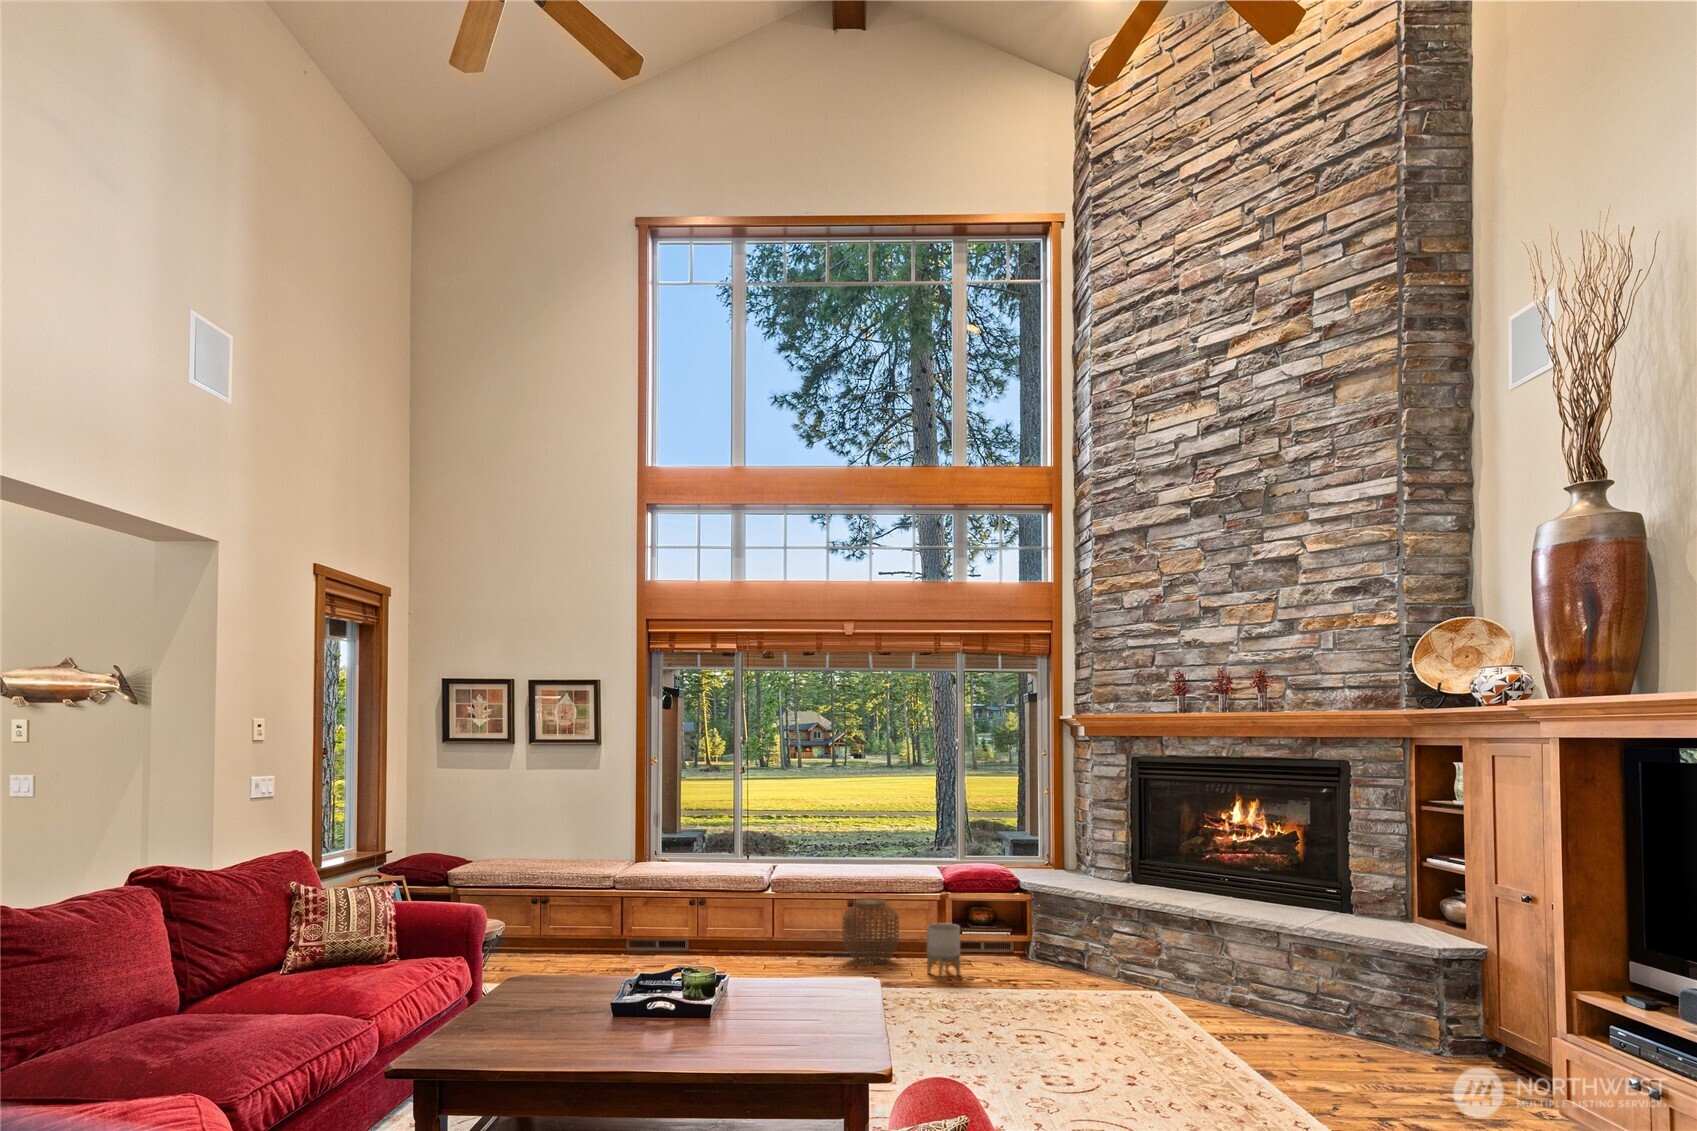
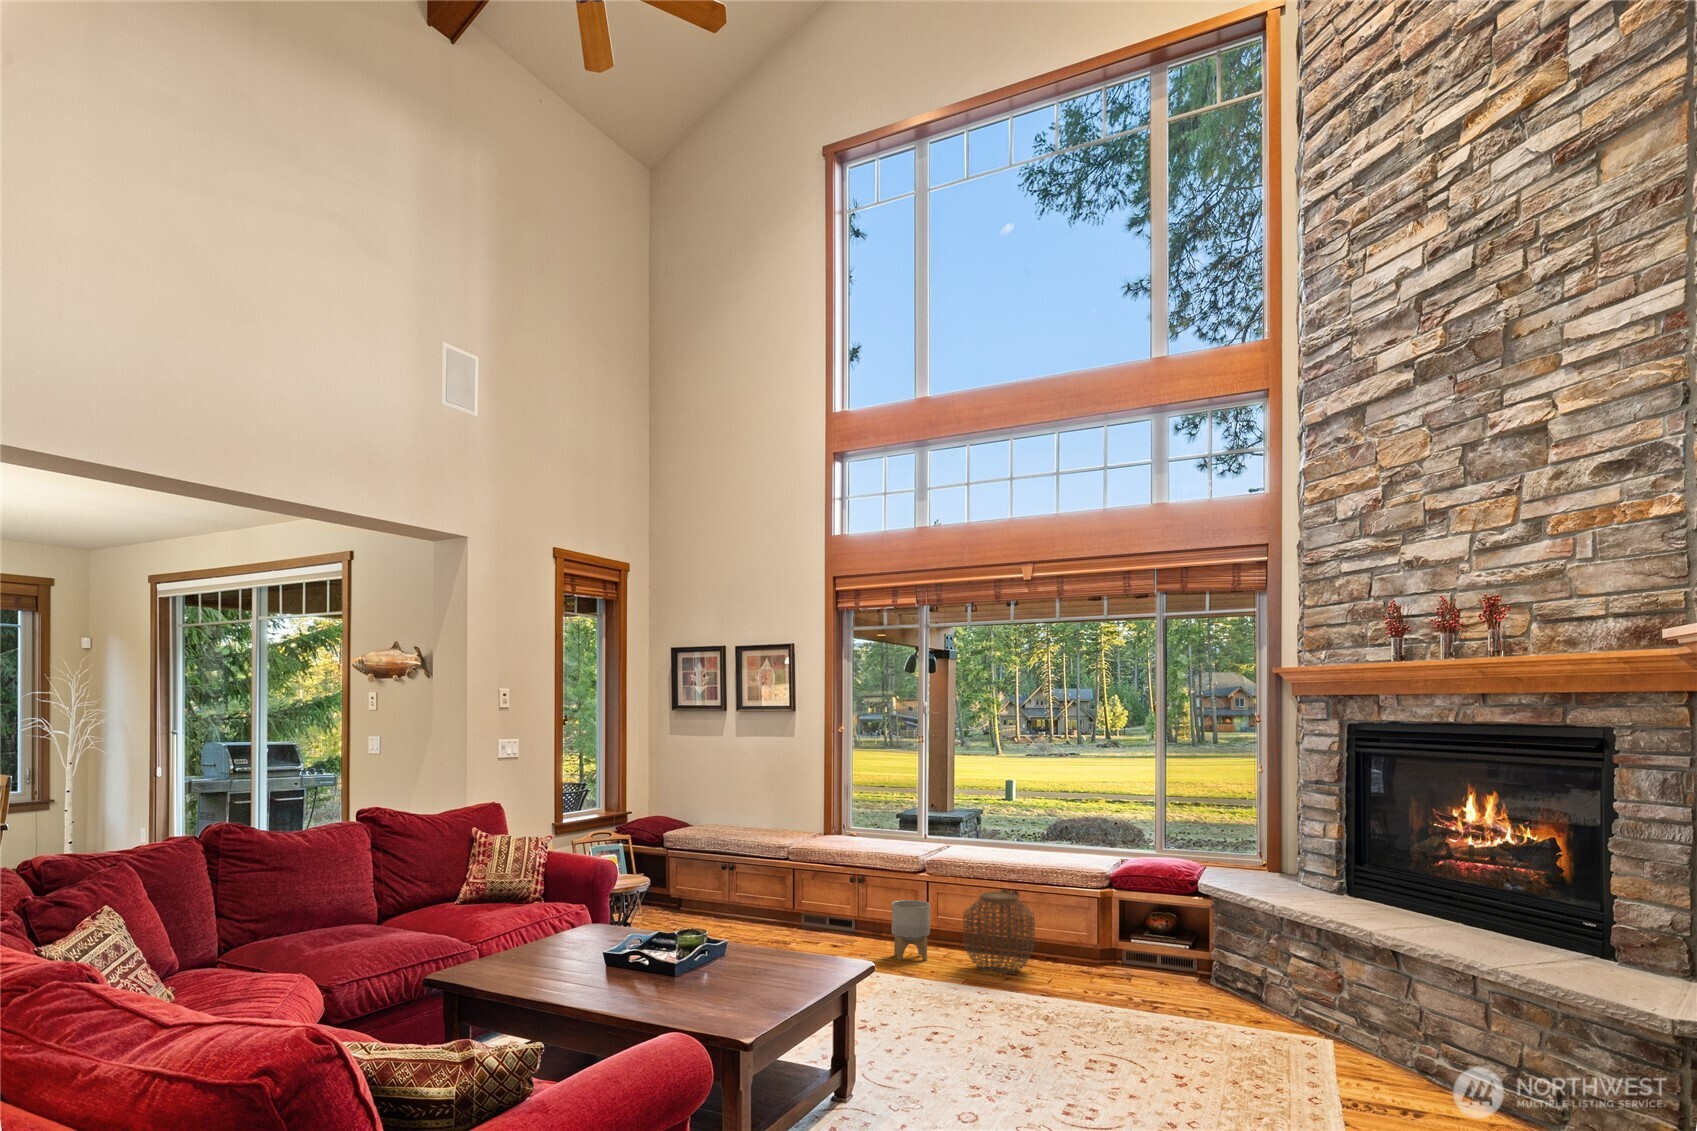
planter: present [927,923,961,978] -> present [892,900,930,961]

